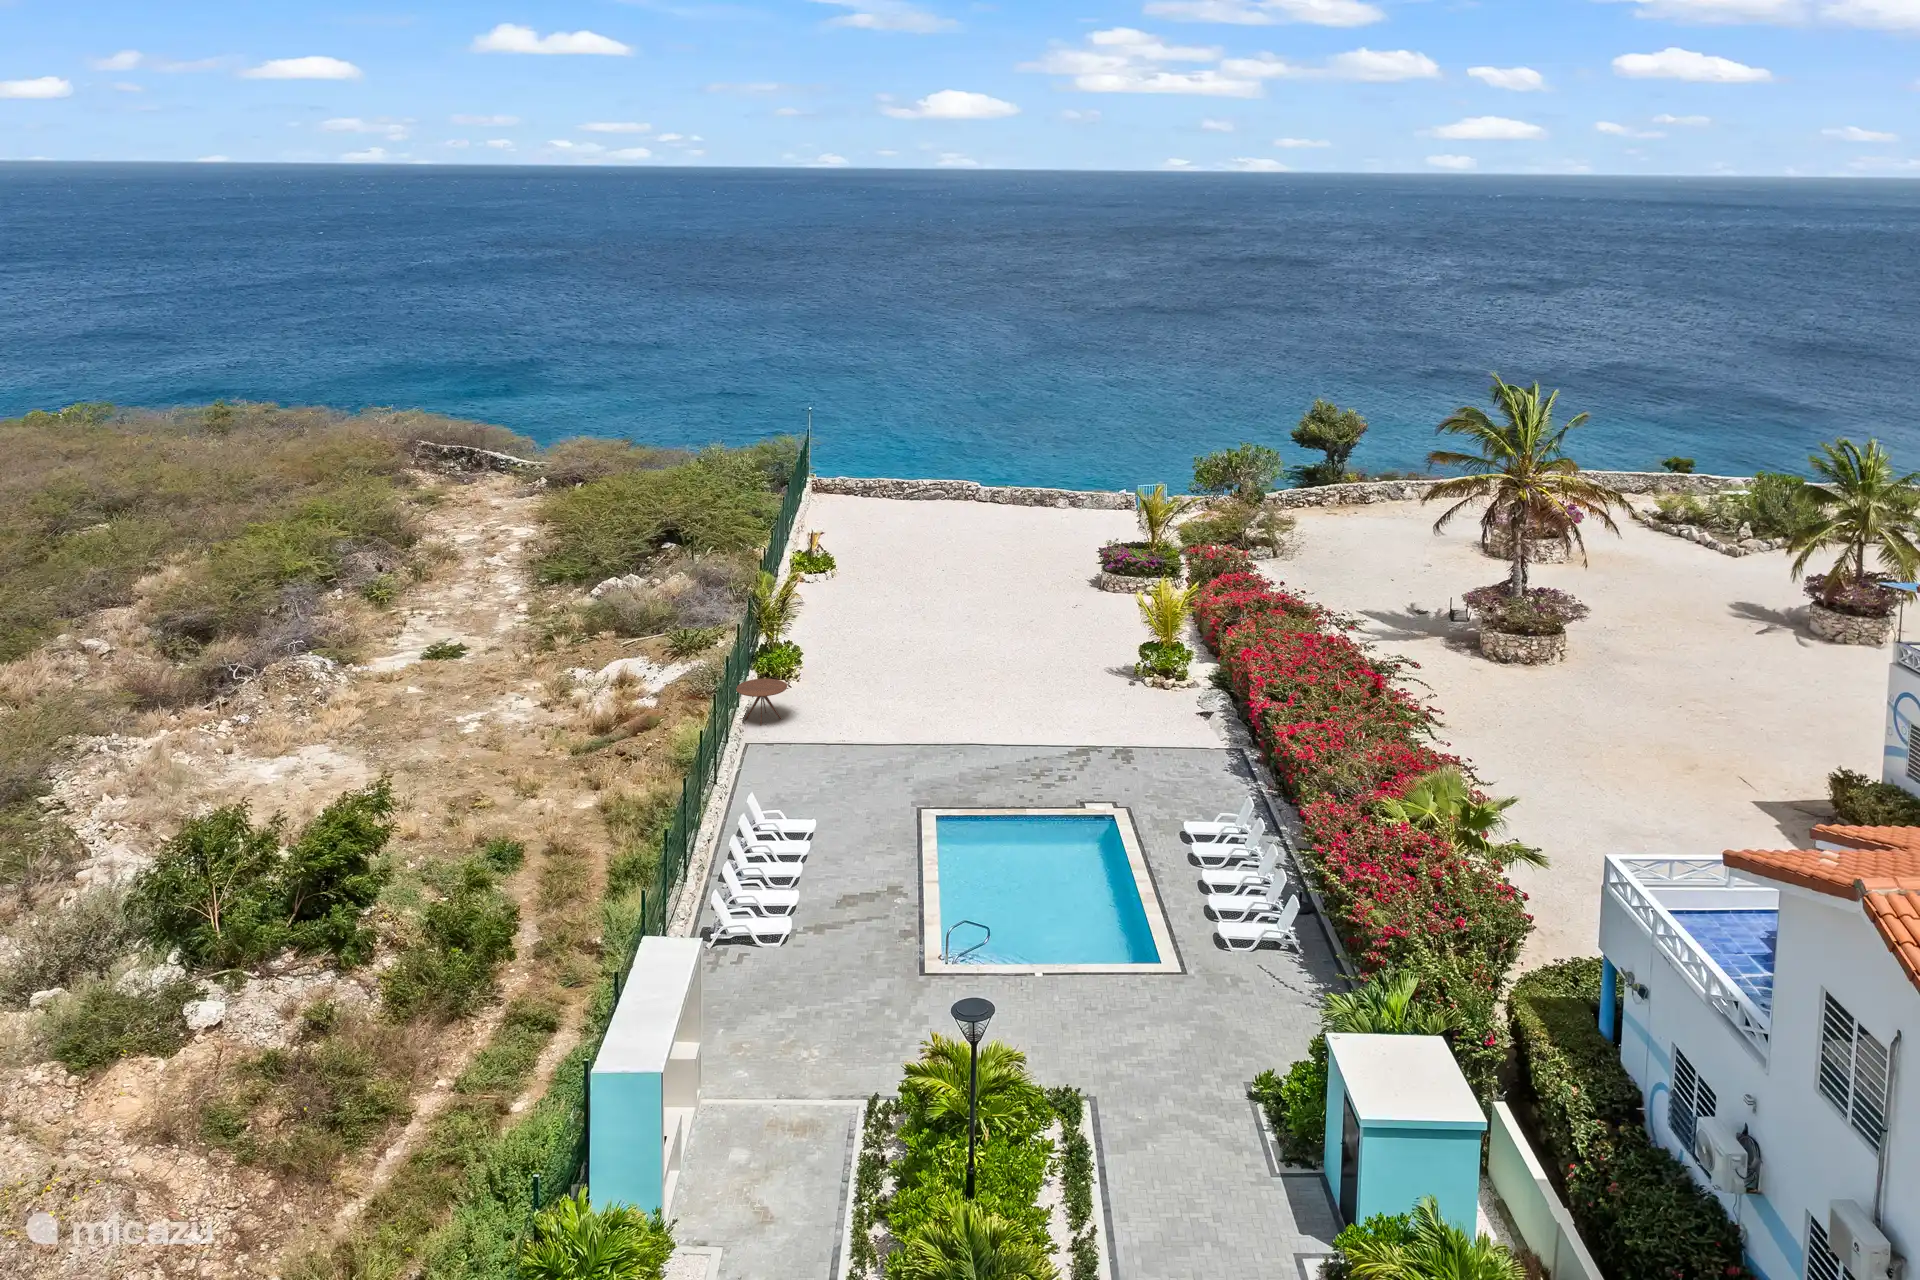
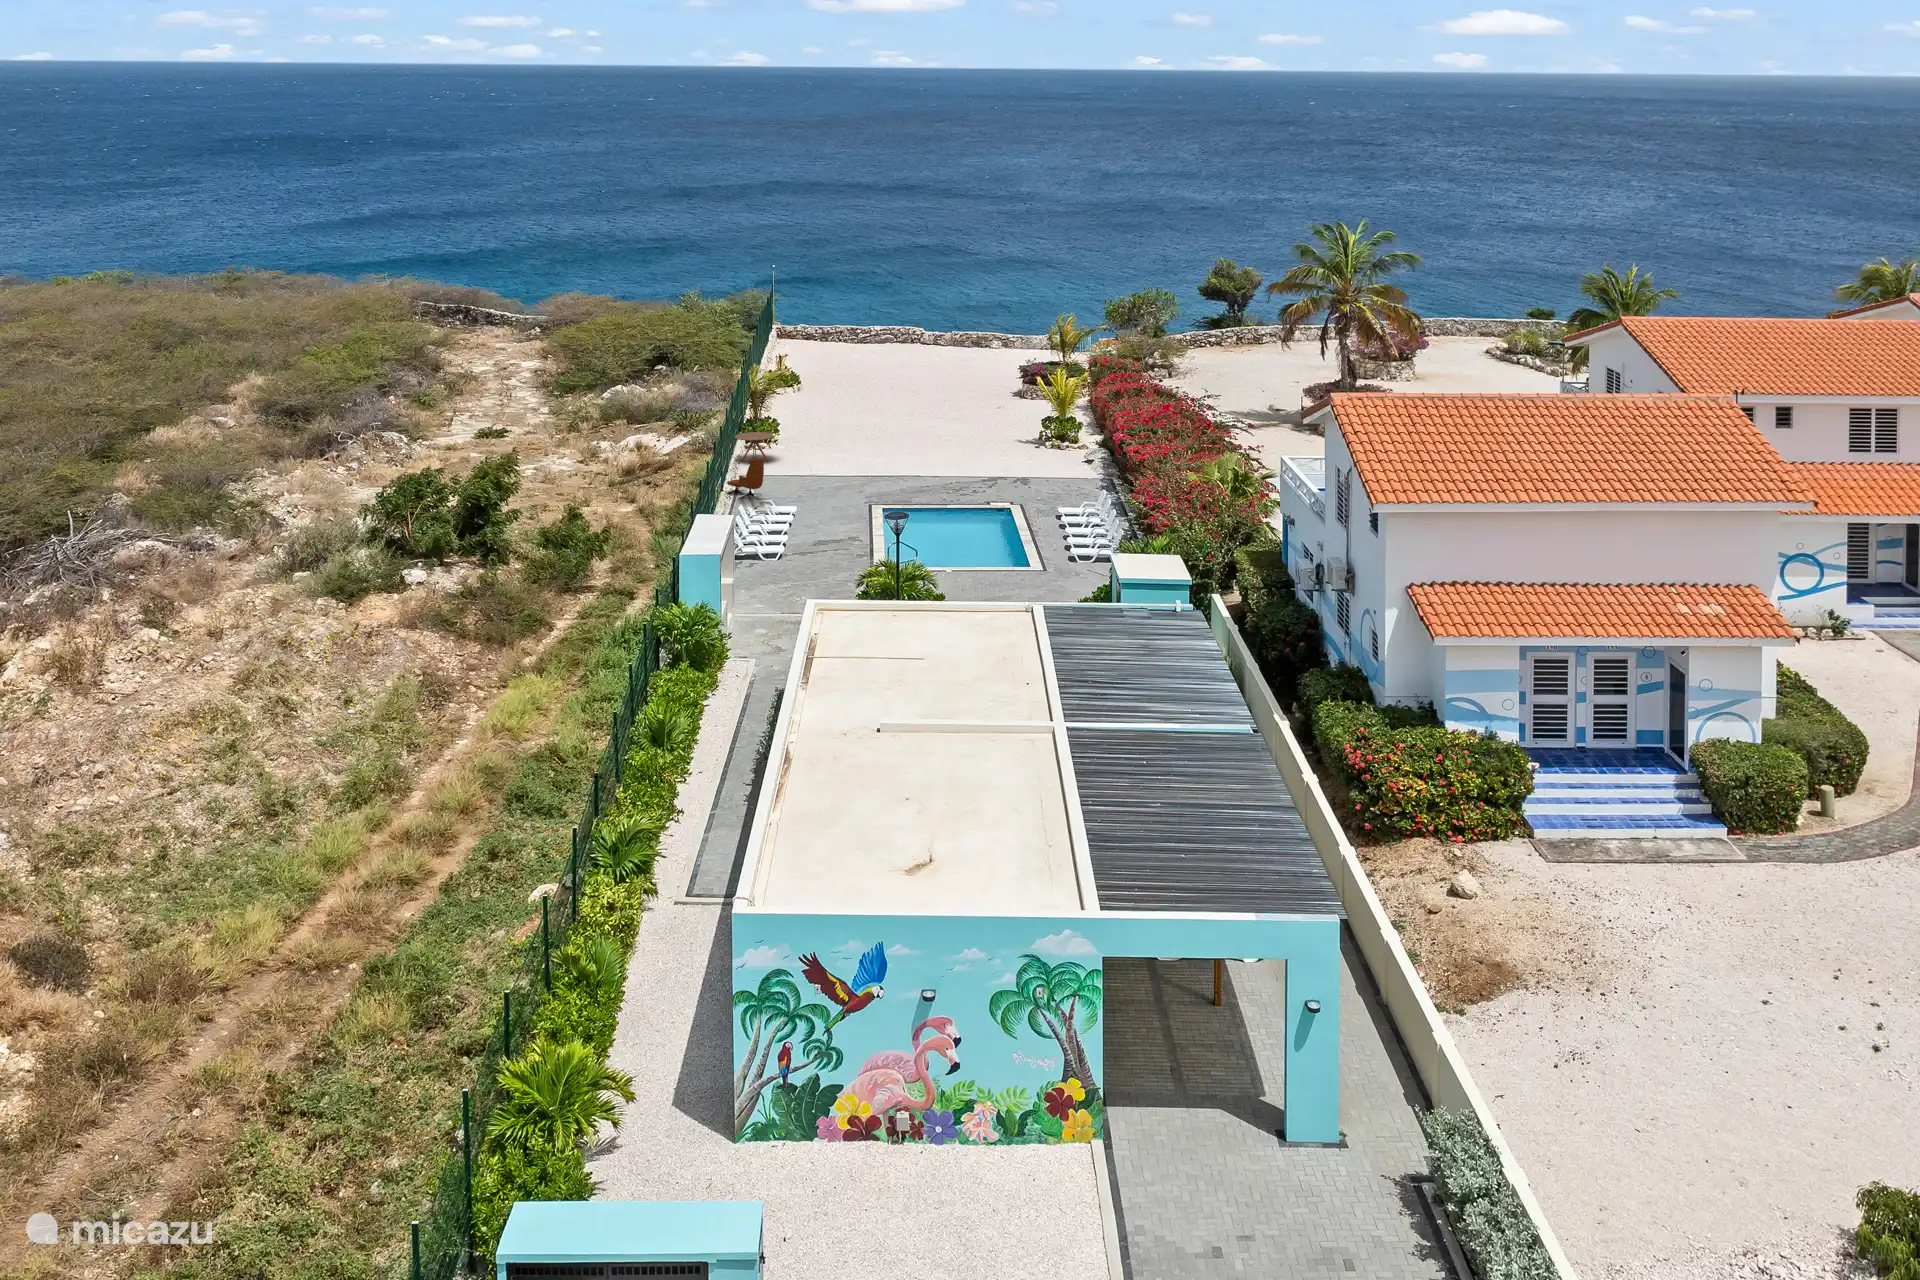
lounge chair: none [718,749,768,805] -> present [727,458,764,499]

